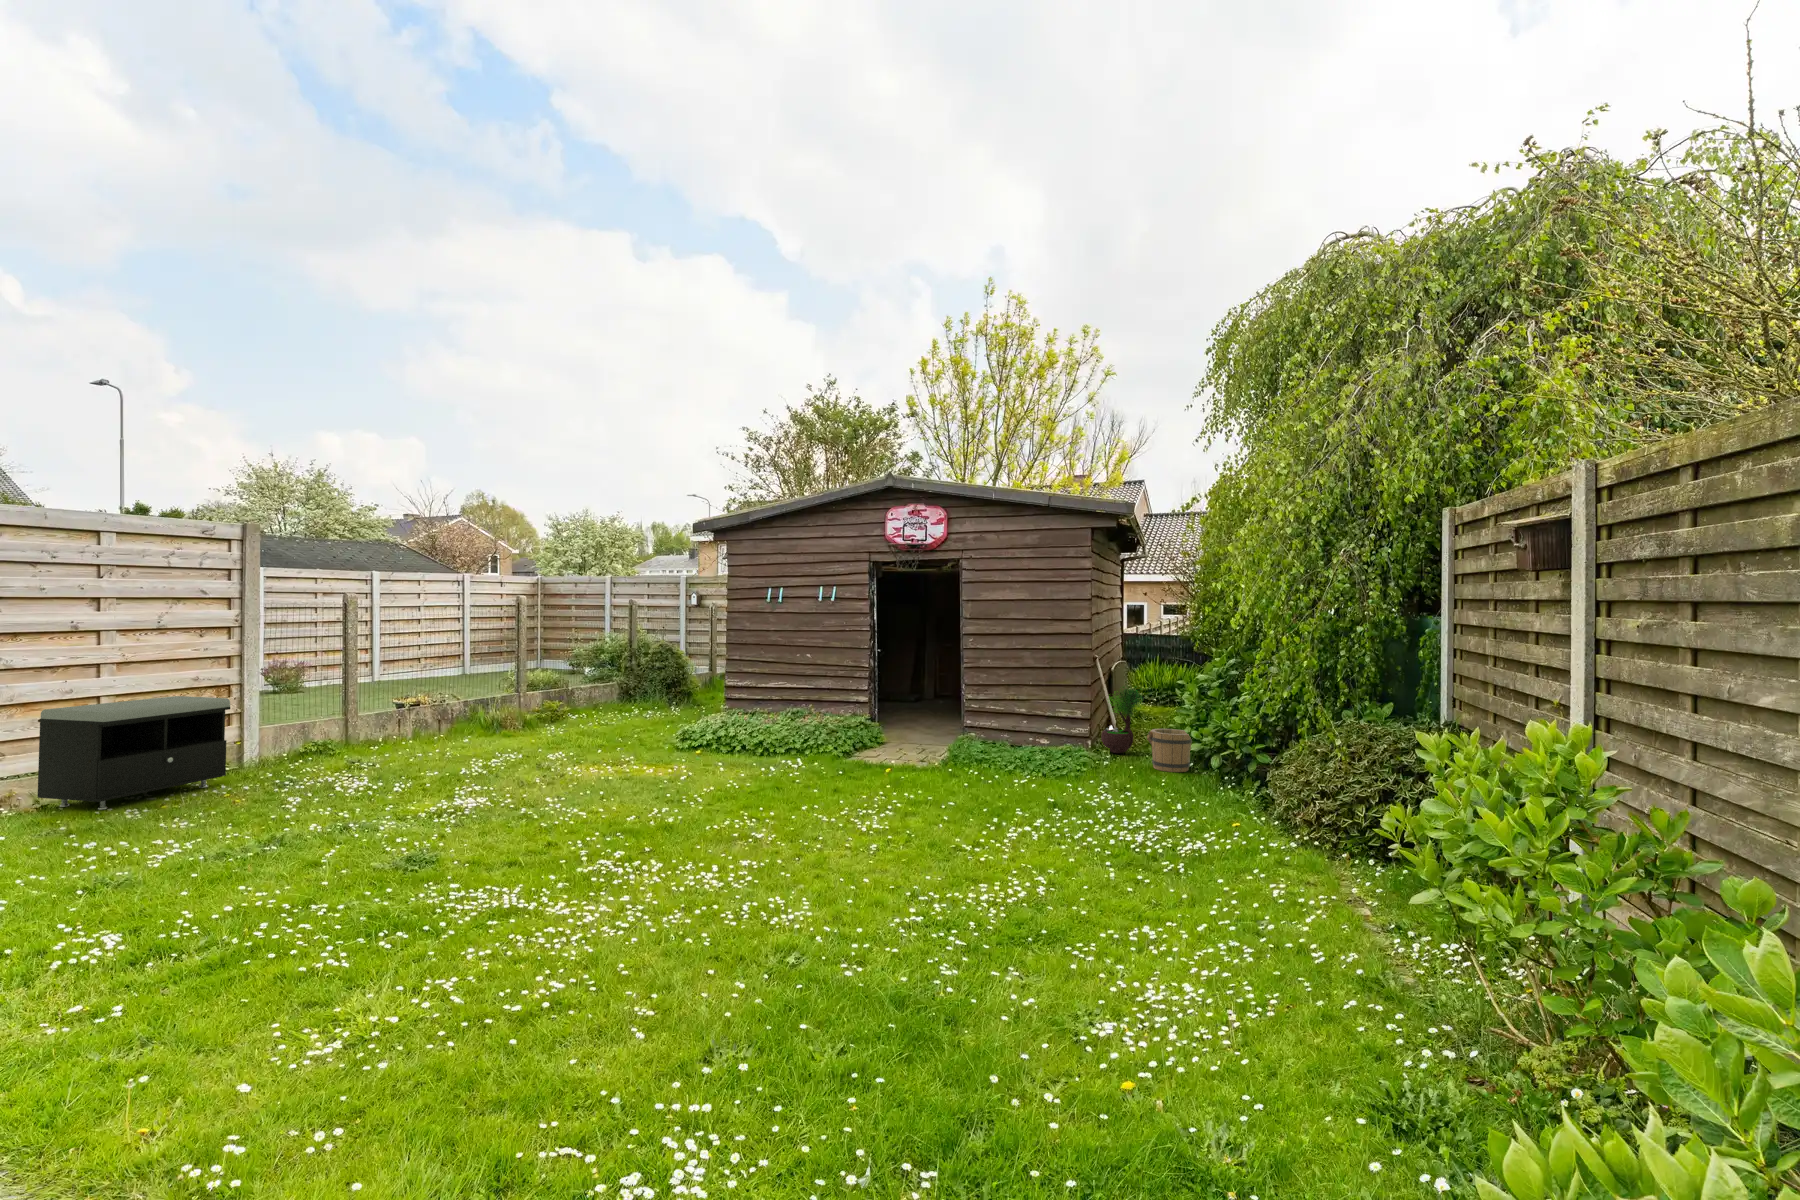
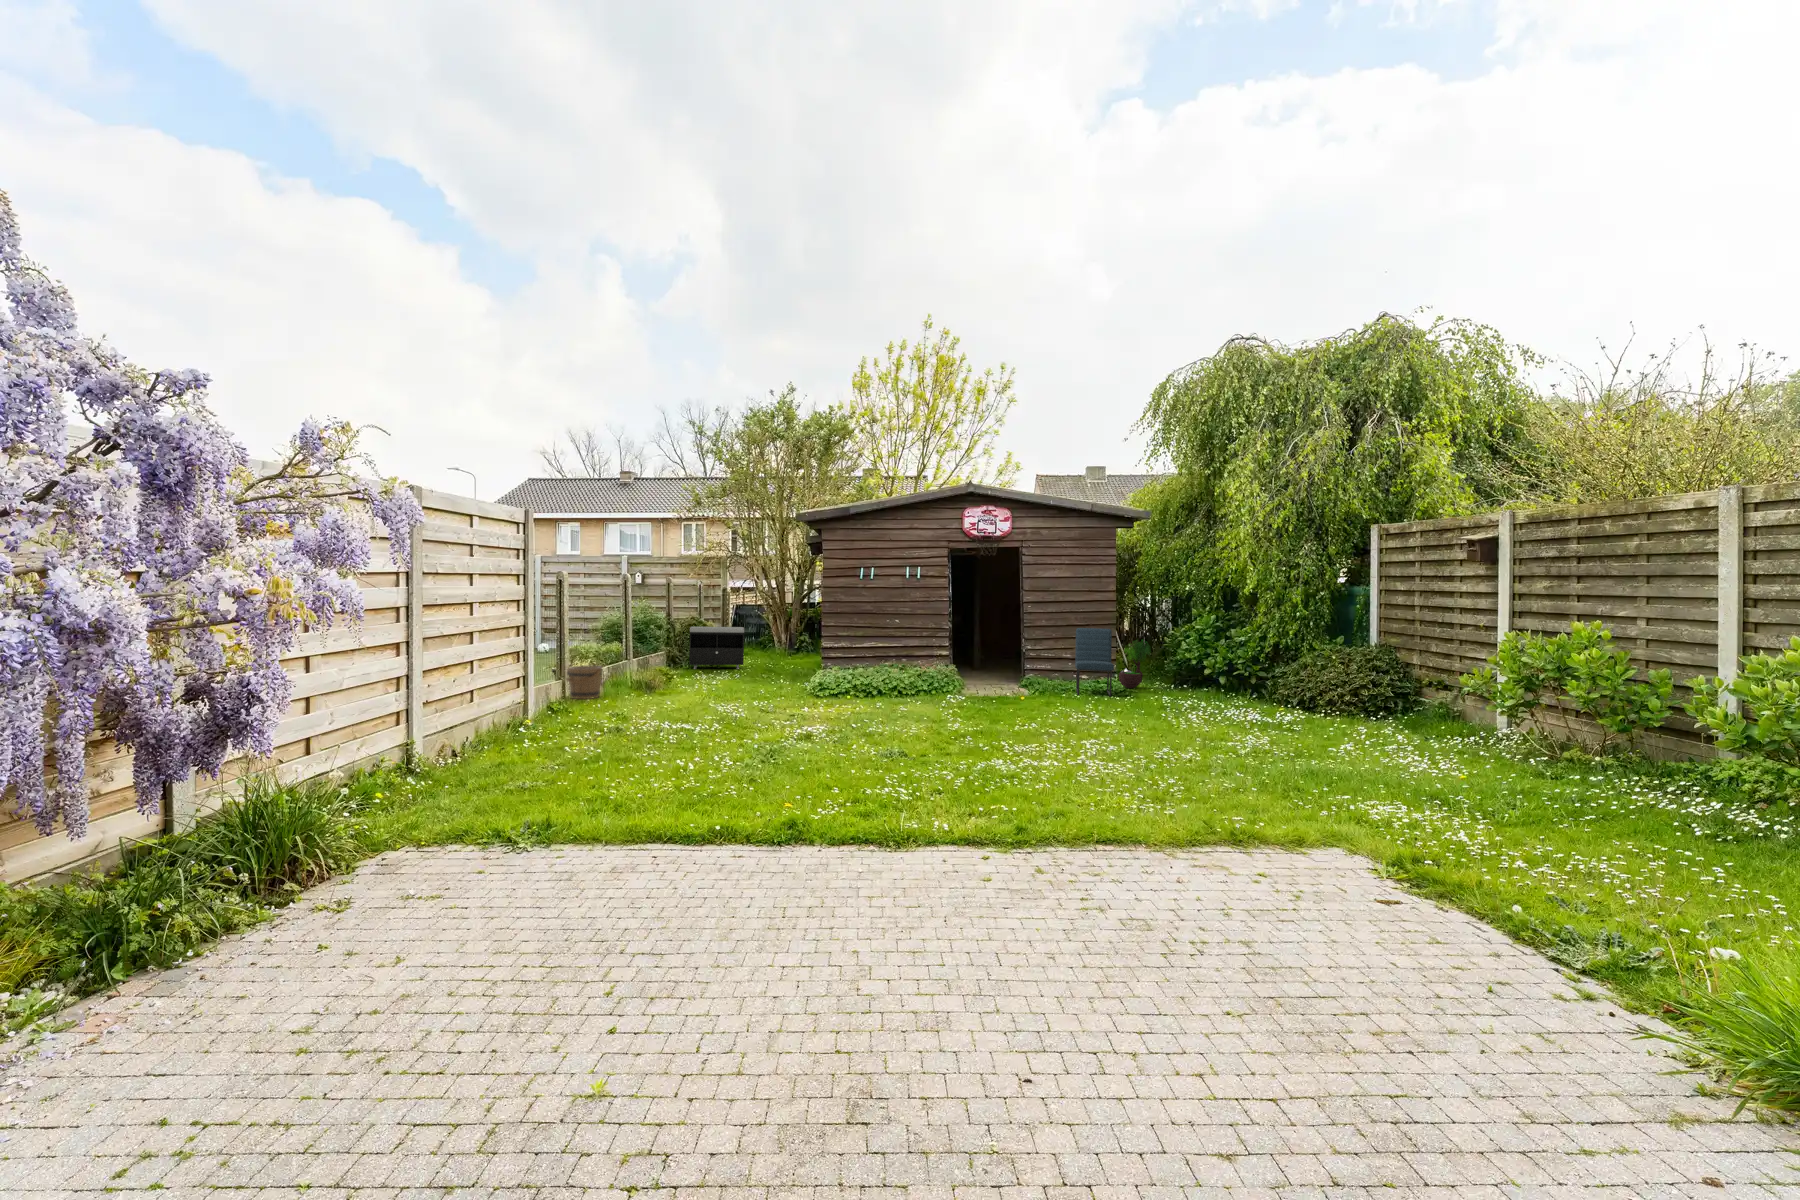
chair: none [1015,669,1077,768] -> present [1075,628,1114,696]
storage bench: present [37,696,230,810] -> present [689,627,744,669]
bucket: present [1147,729,1193,772] -> present [566,665,602,699]

